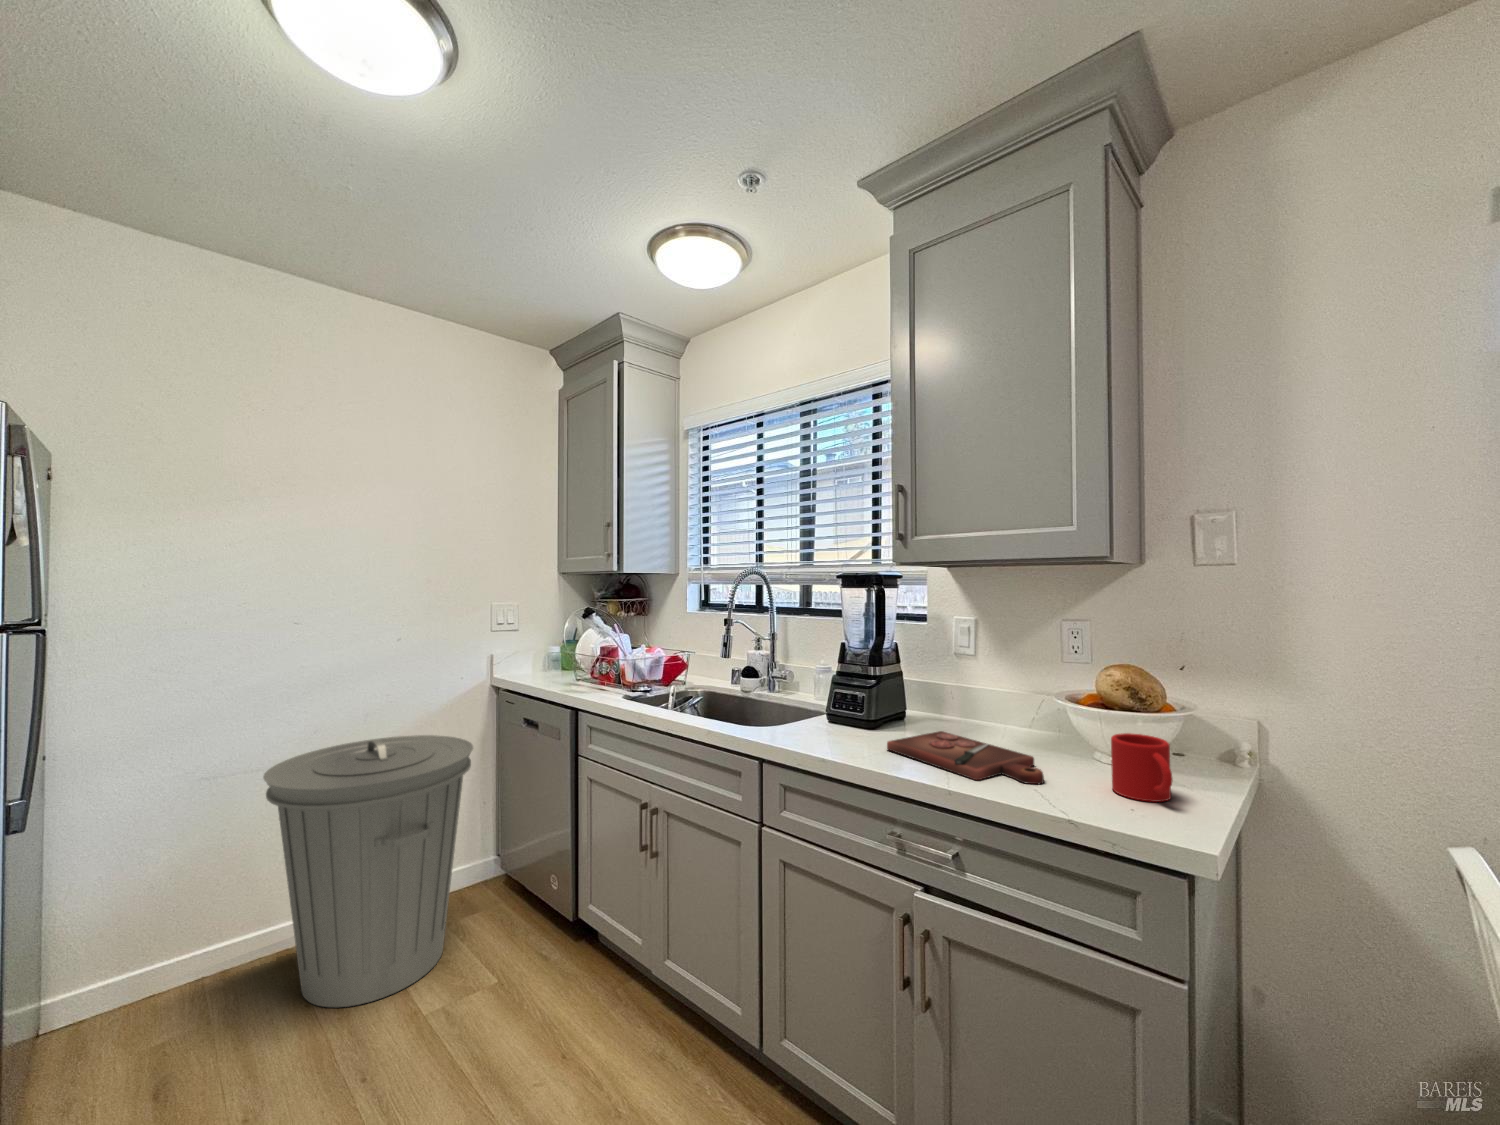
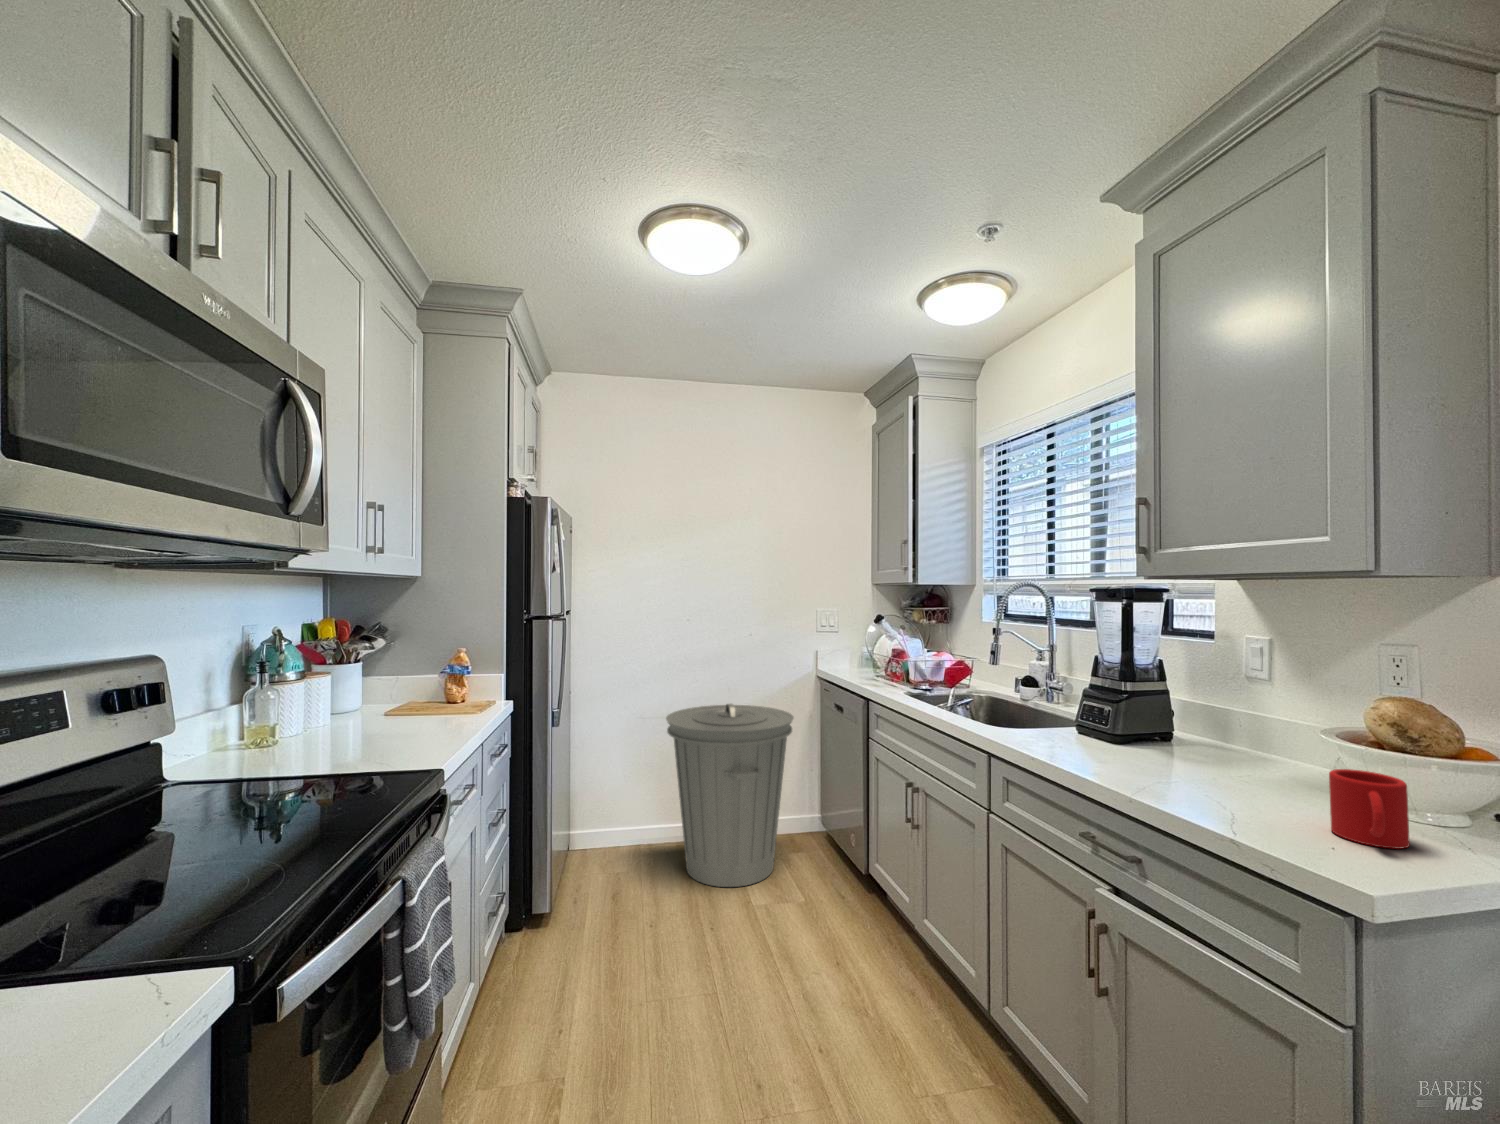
cutting board: present [887,731,1044,784] -> none [1106,751,1266,809]

